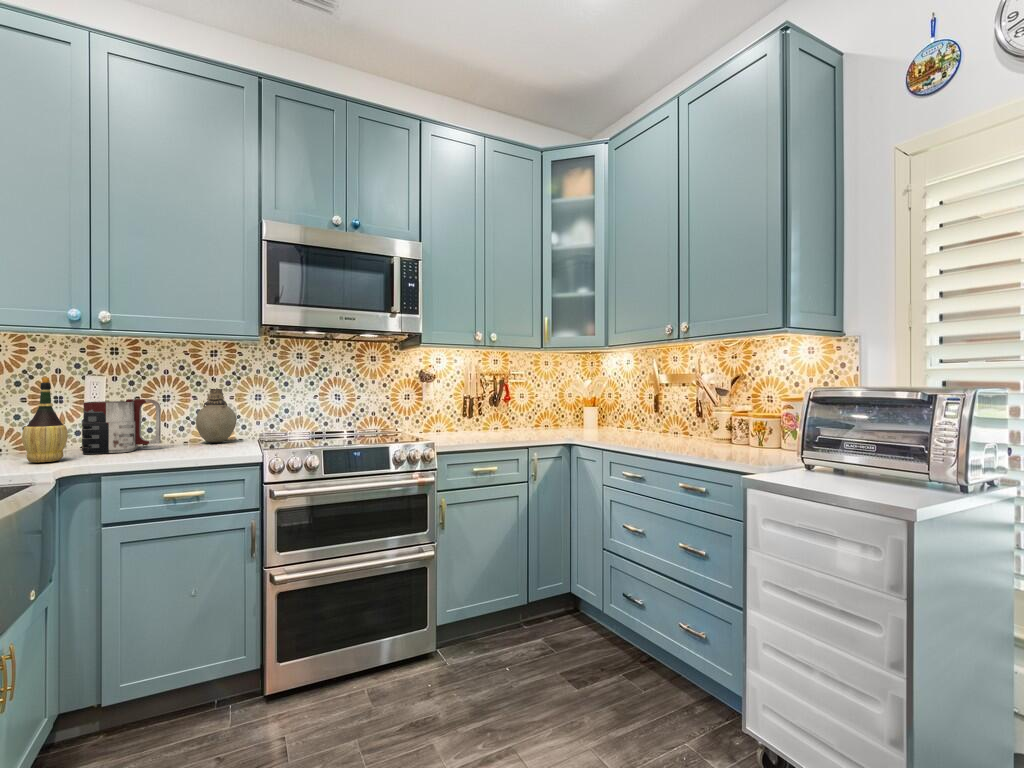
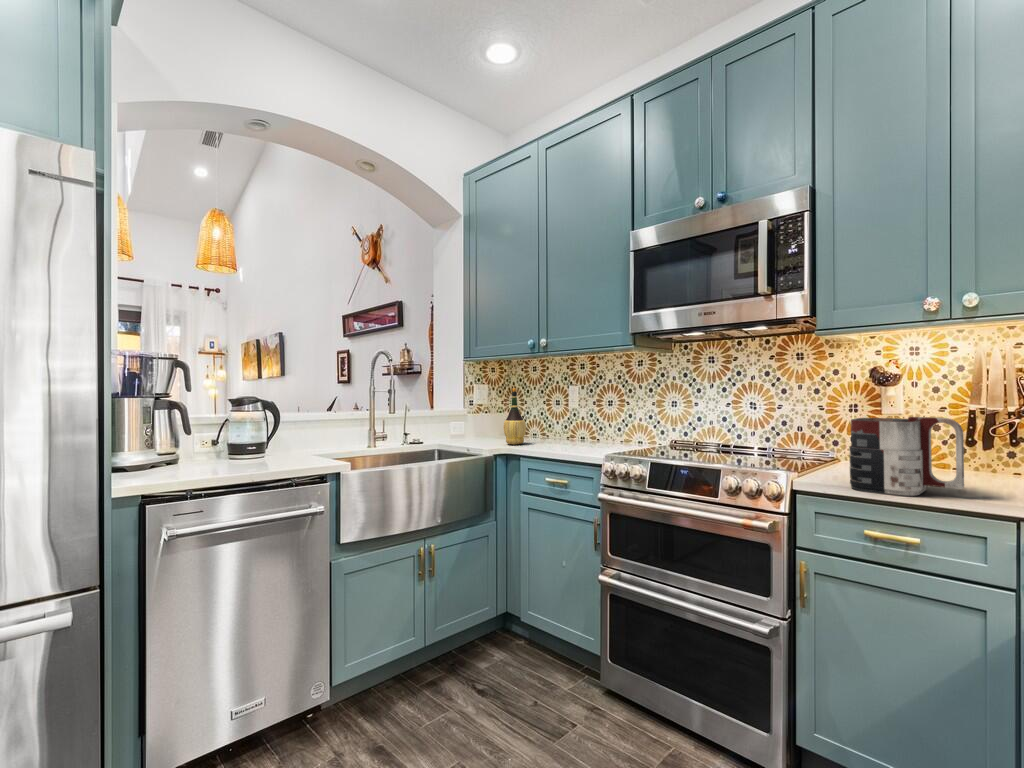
vase: present [196,389,237,443] -> none [619,395,652,444]
mug: present [82,399,161,454] -> present [849,417,964,496]

